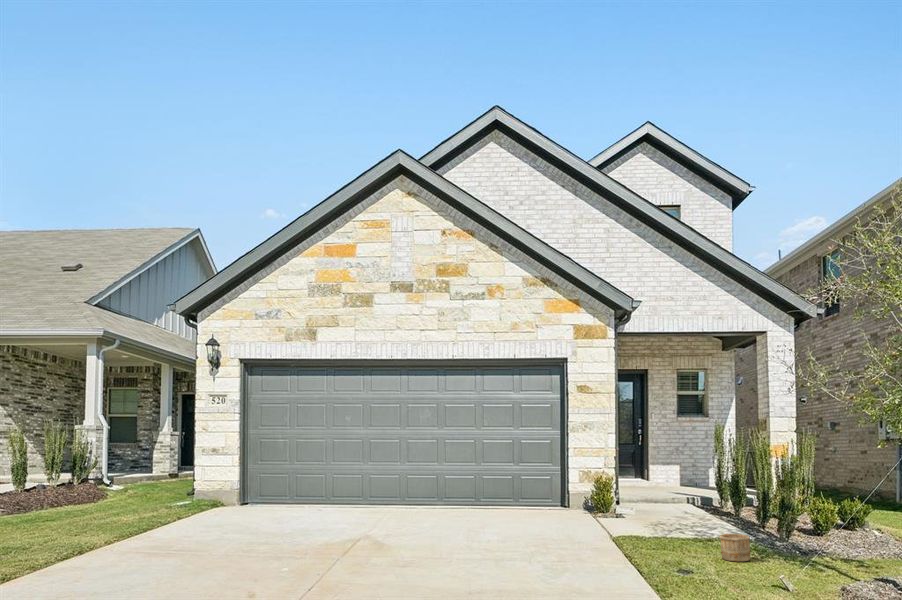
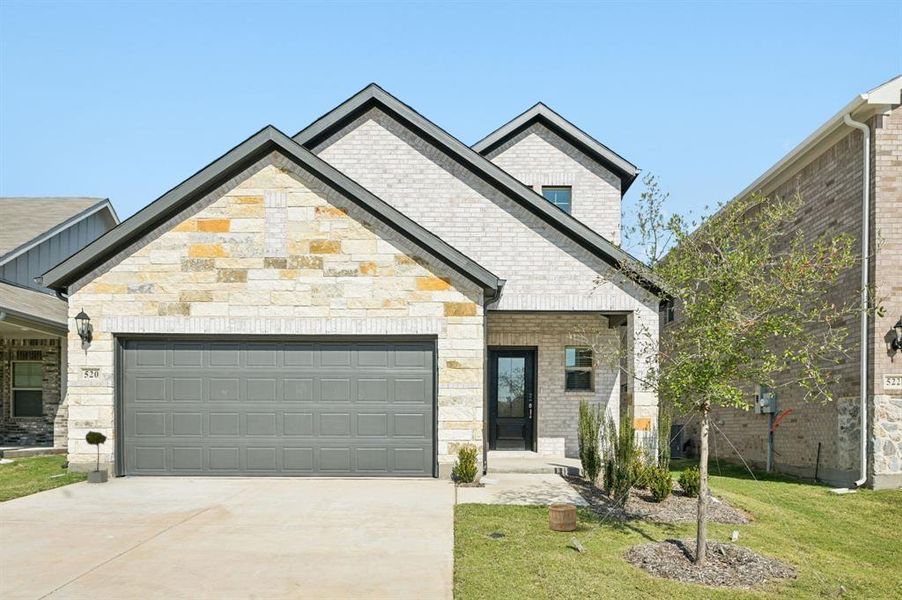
potted tree: none [216,457,237,509] -> present [85,431,108,483]

